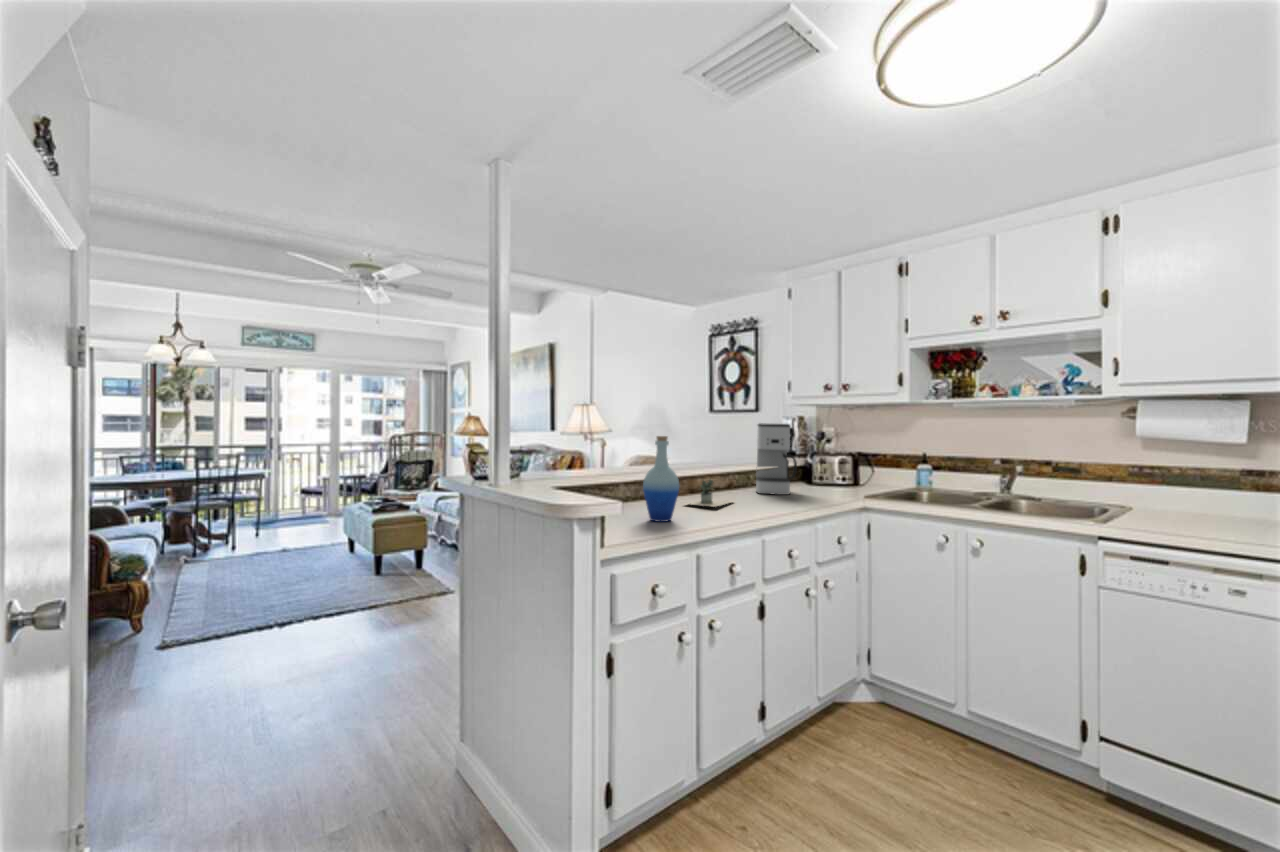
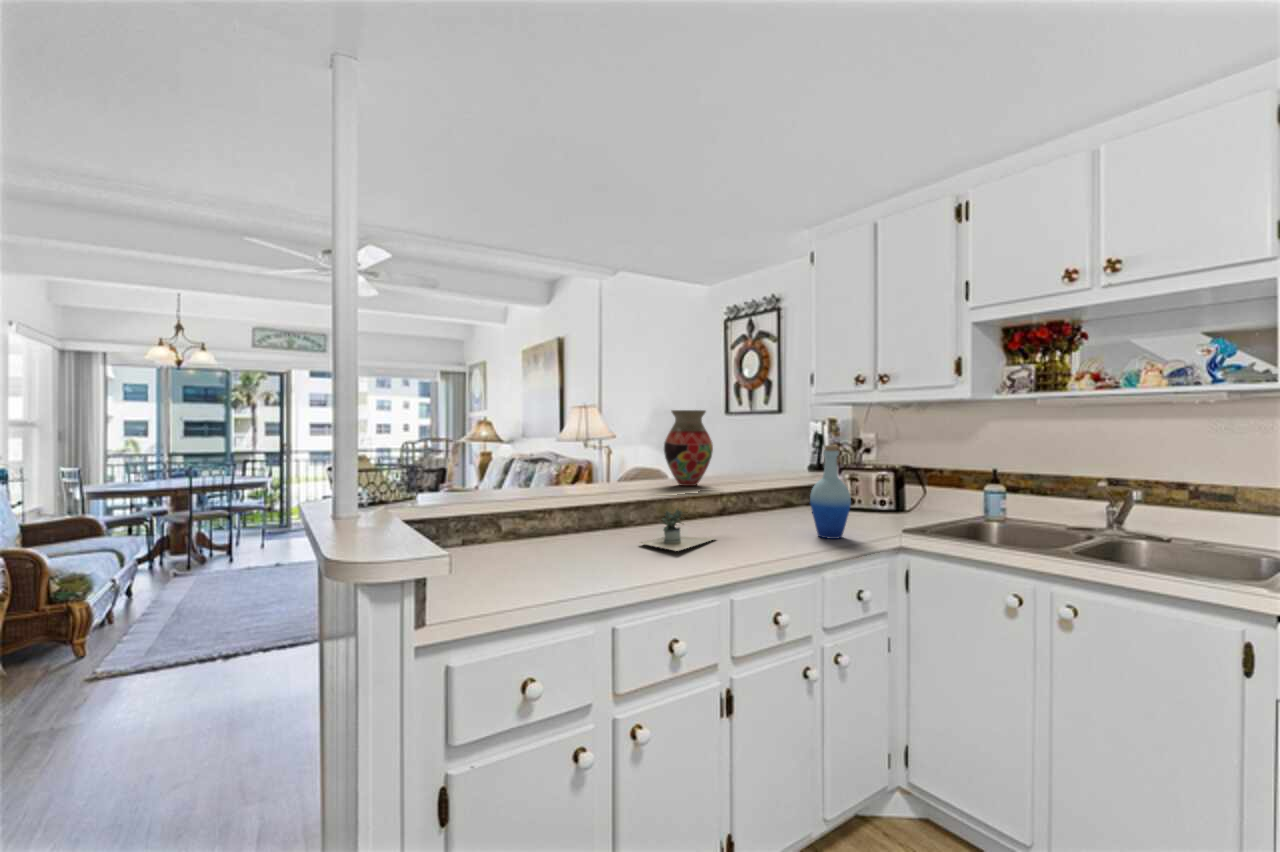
vase: none [683,409,722,467] -> present [664,410,713,486]
coffee maker: present [756,423,797,495] -> none [758,429,813,525]
bottle: present [643,436,679,522] -> present [810,445,851,539]

